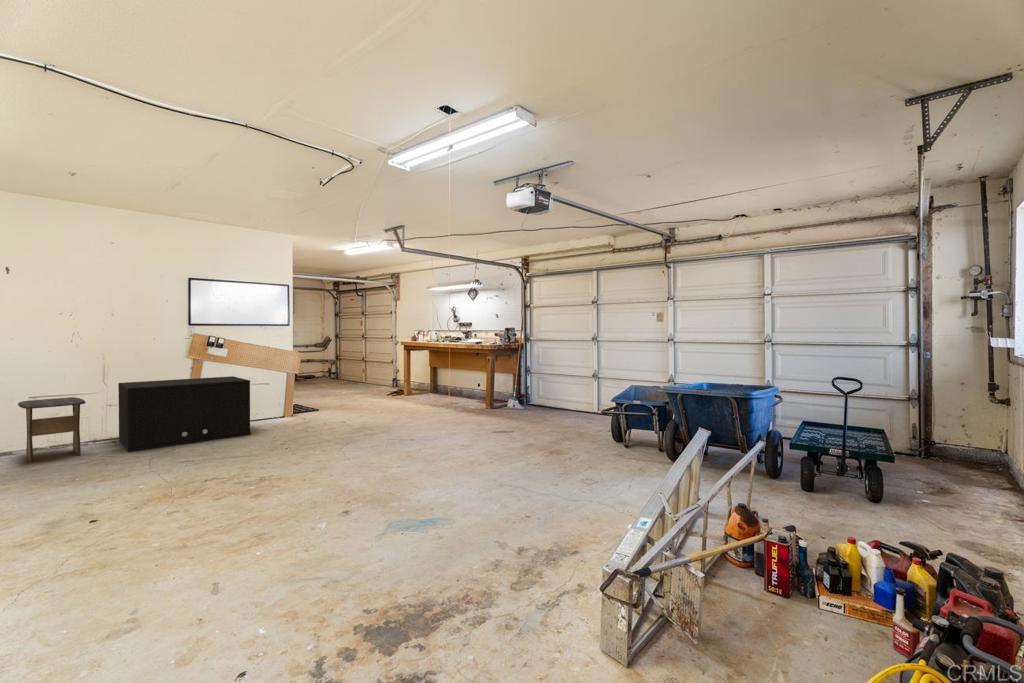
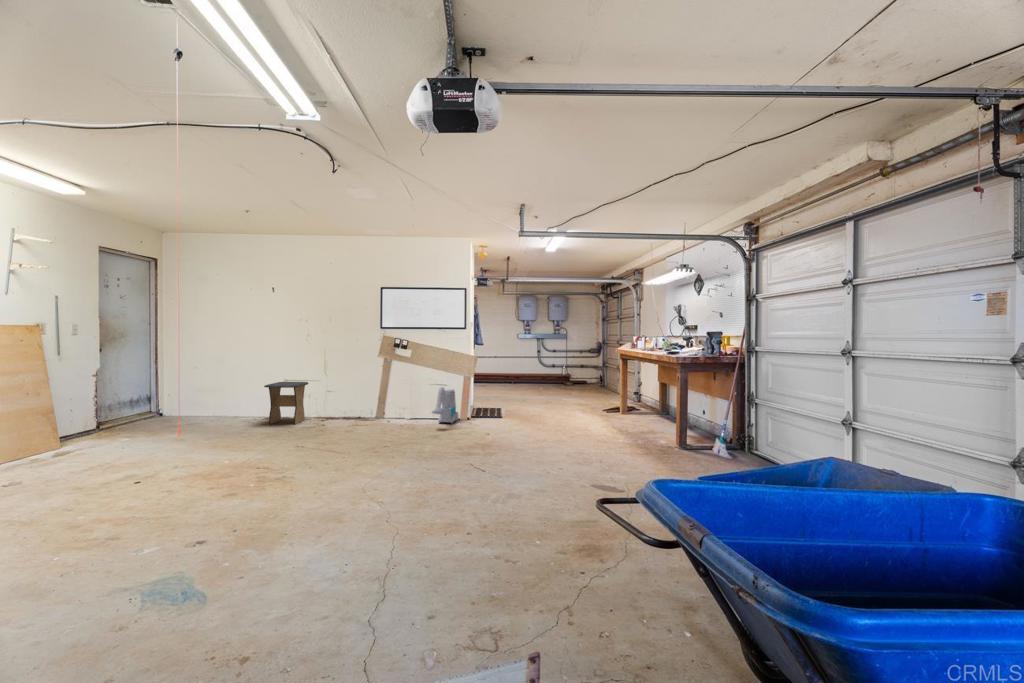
storage cabinet: present [118,376,250,452] -> none [314,374,413,430]
vacuum cleaner: none [268,385,297,424] -> present [432,387,458,423]

